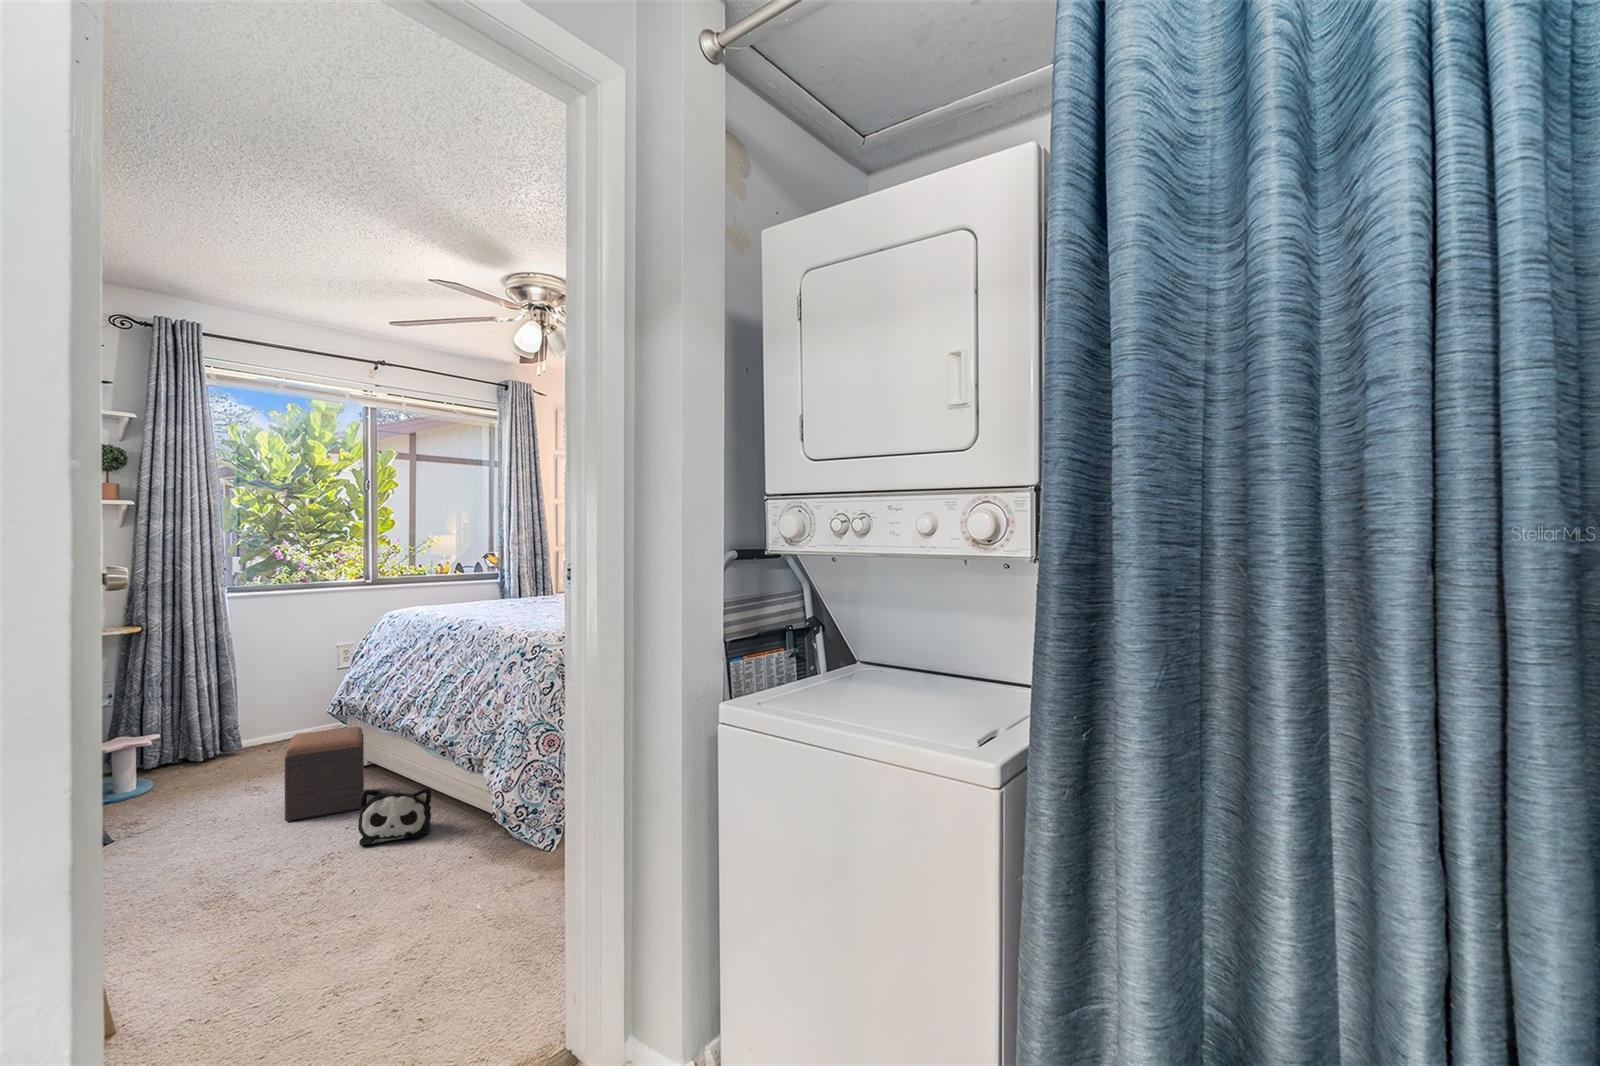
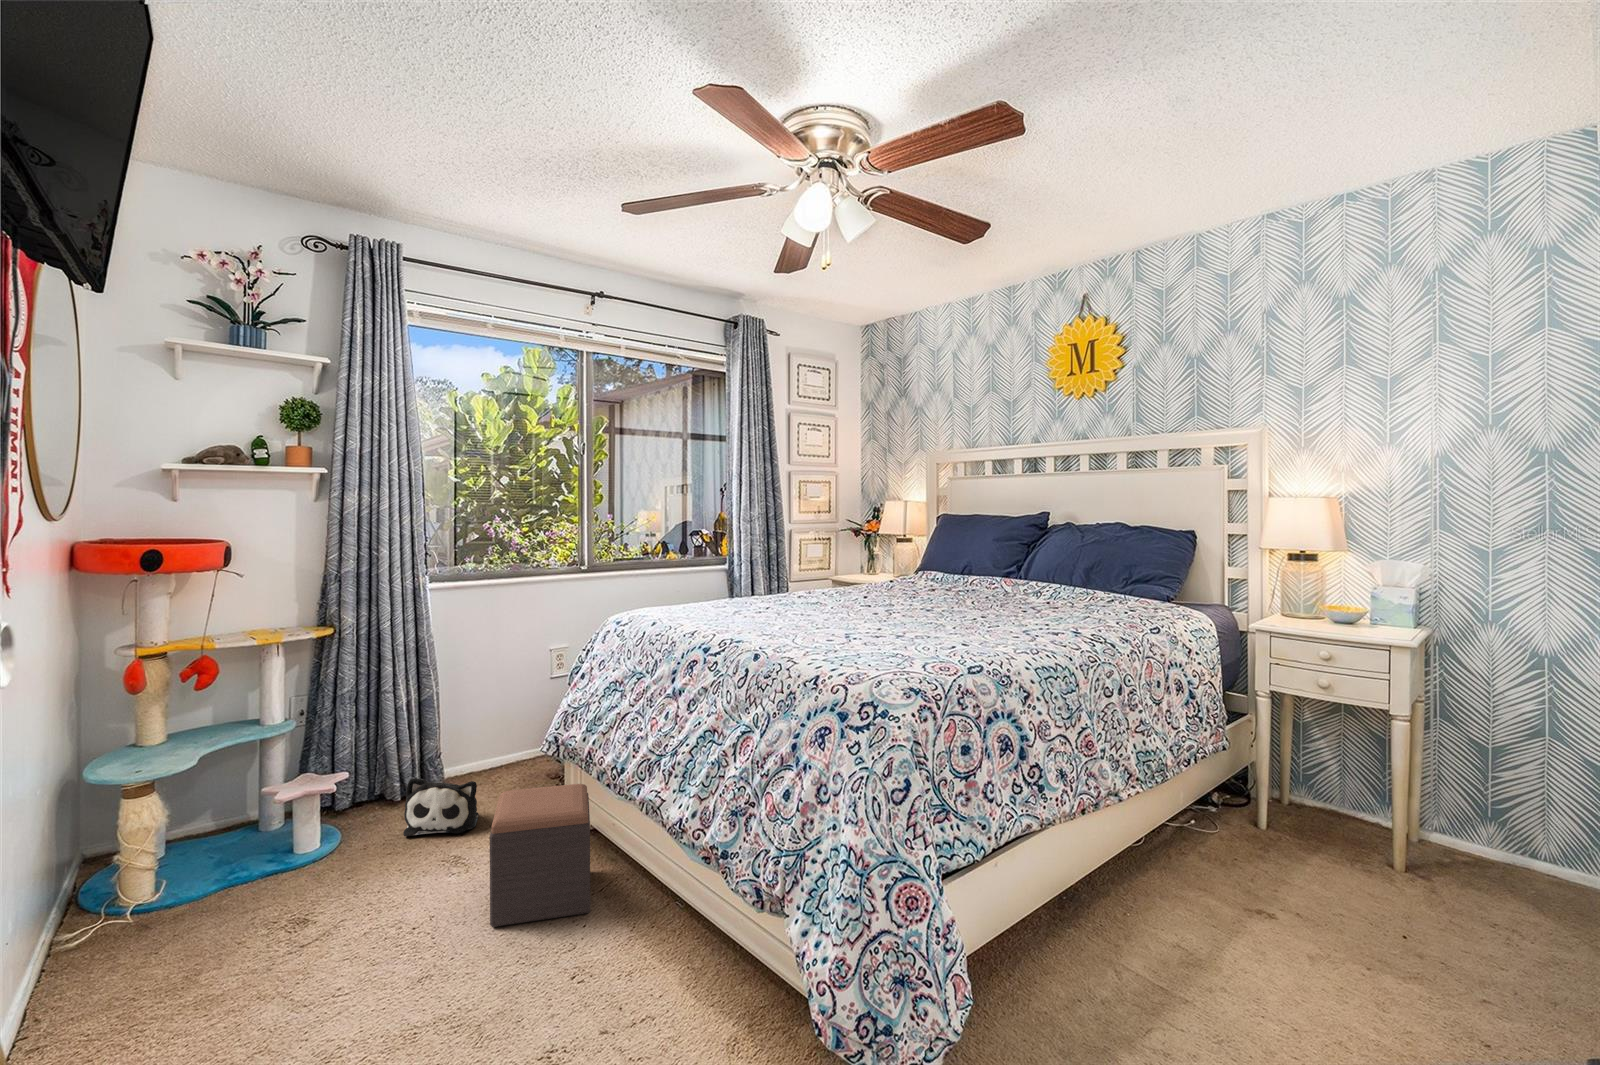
plush toy: present [358,788,431,846] -> present [403,778,479,836]

